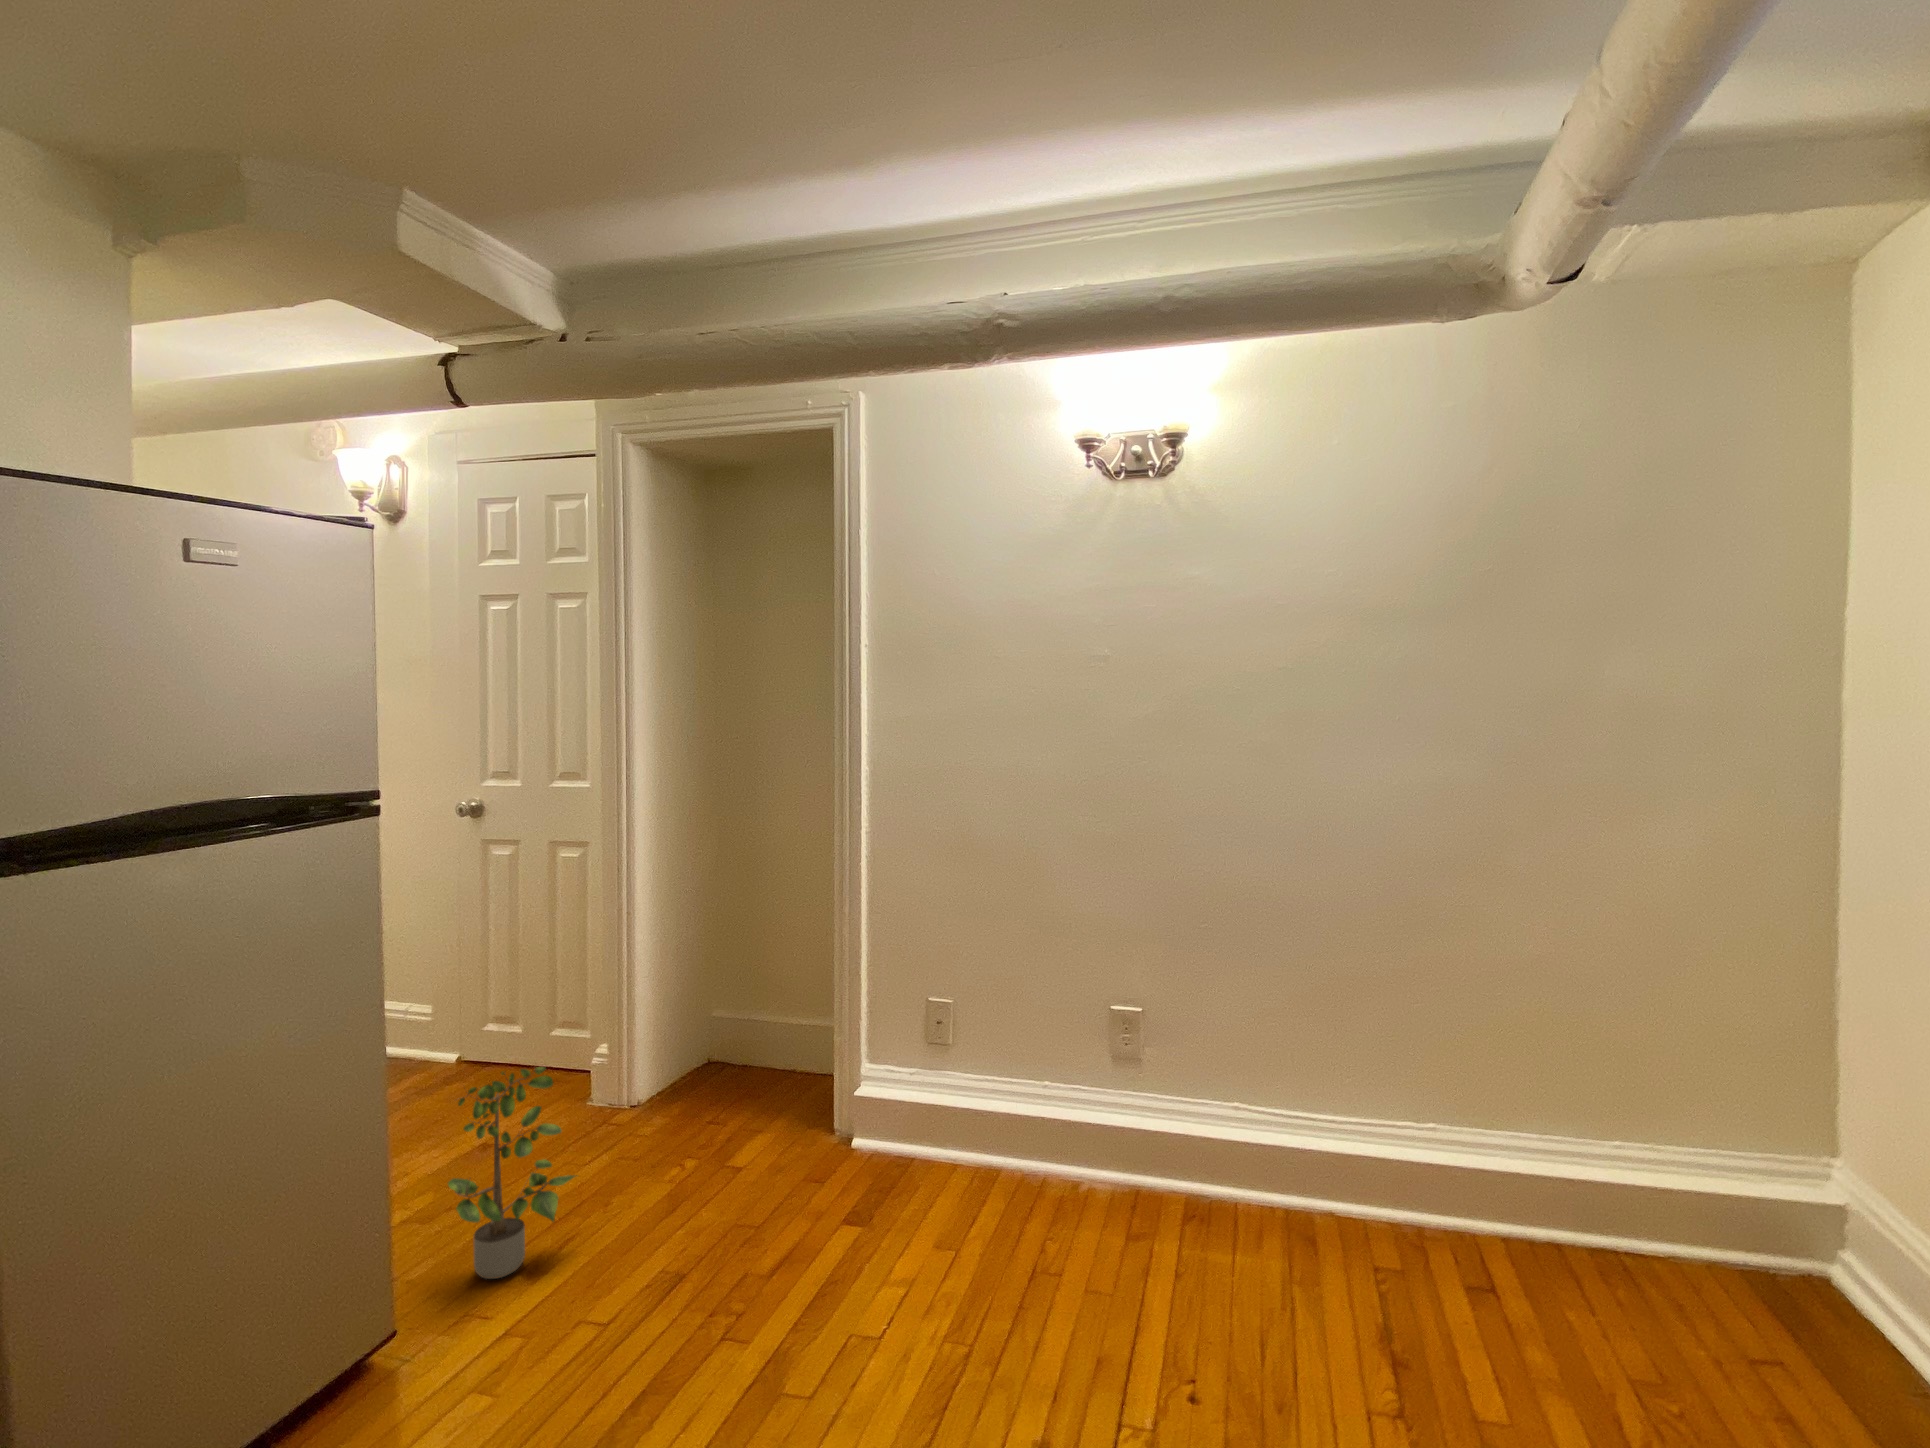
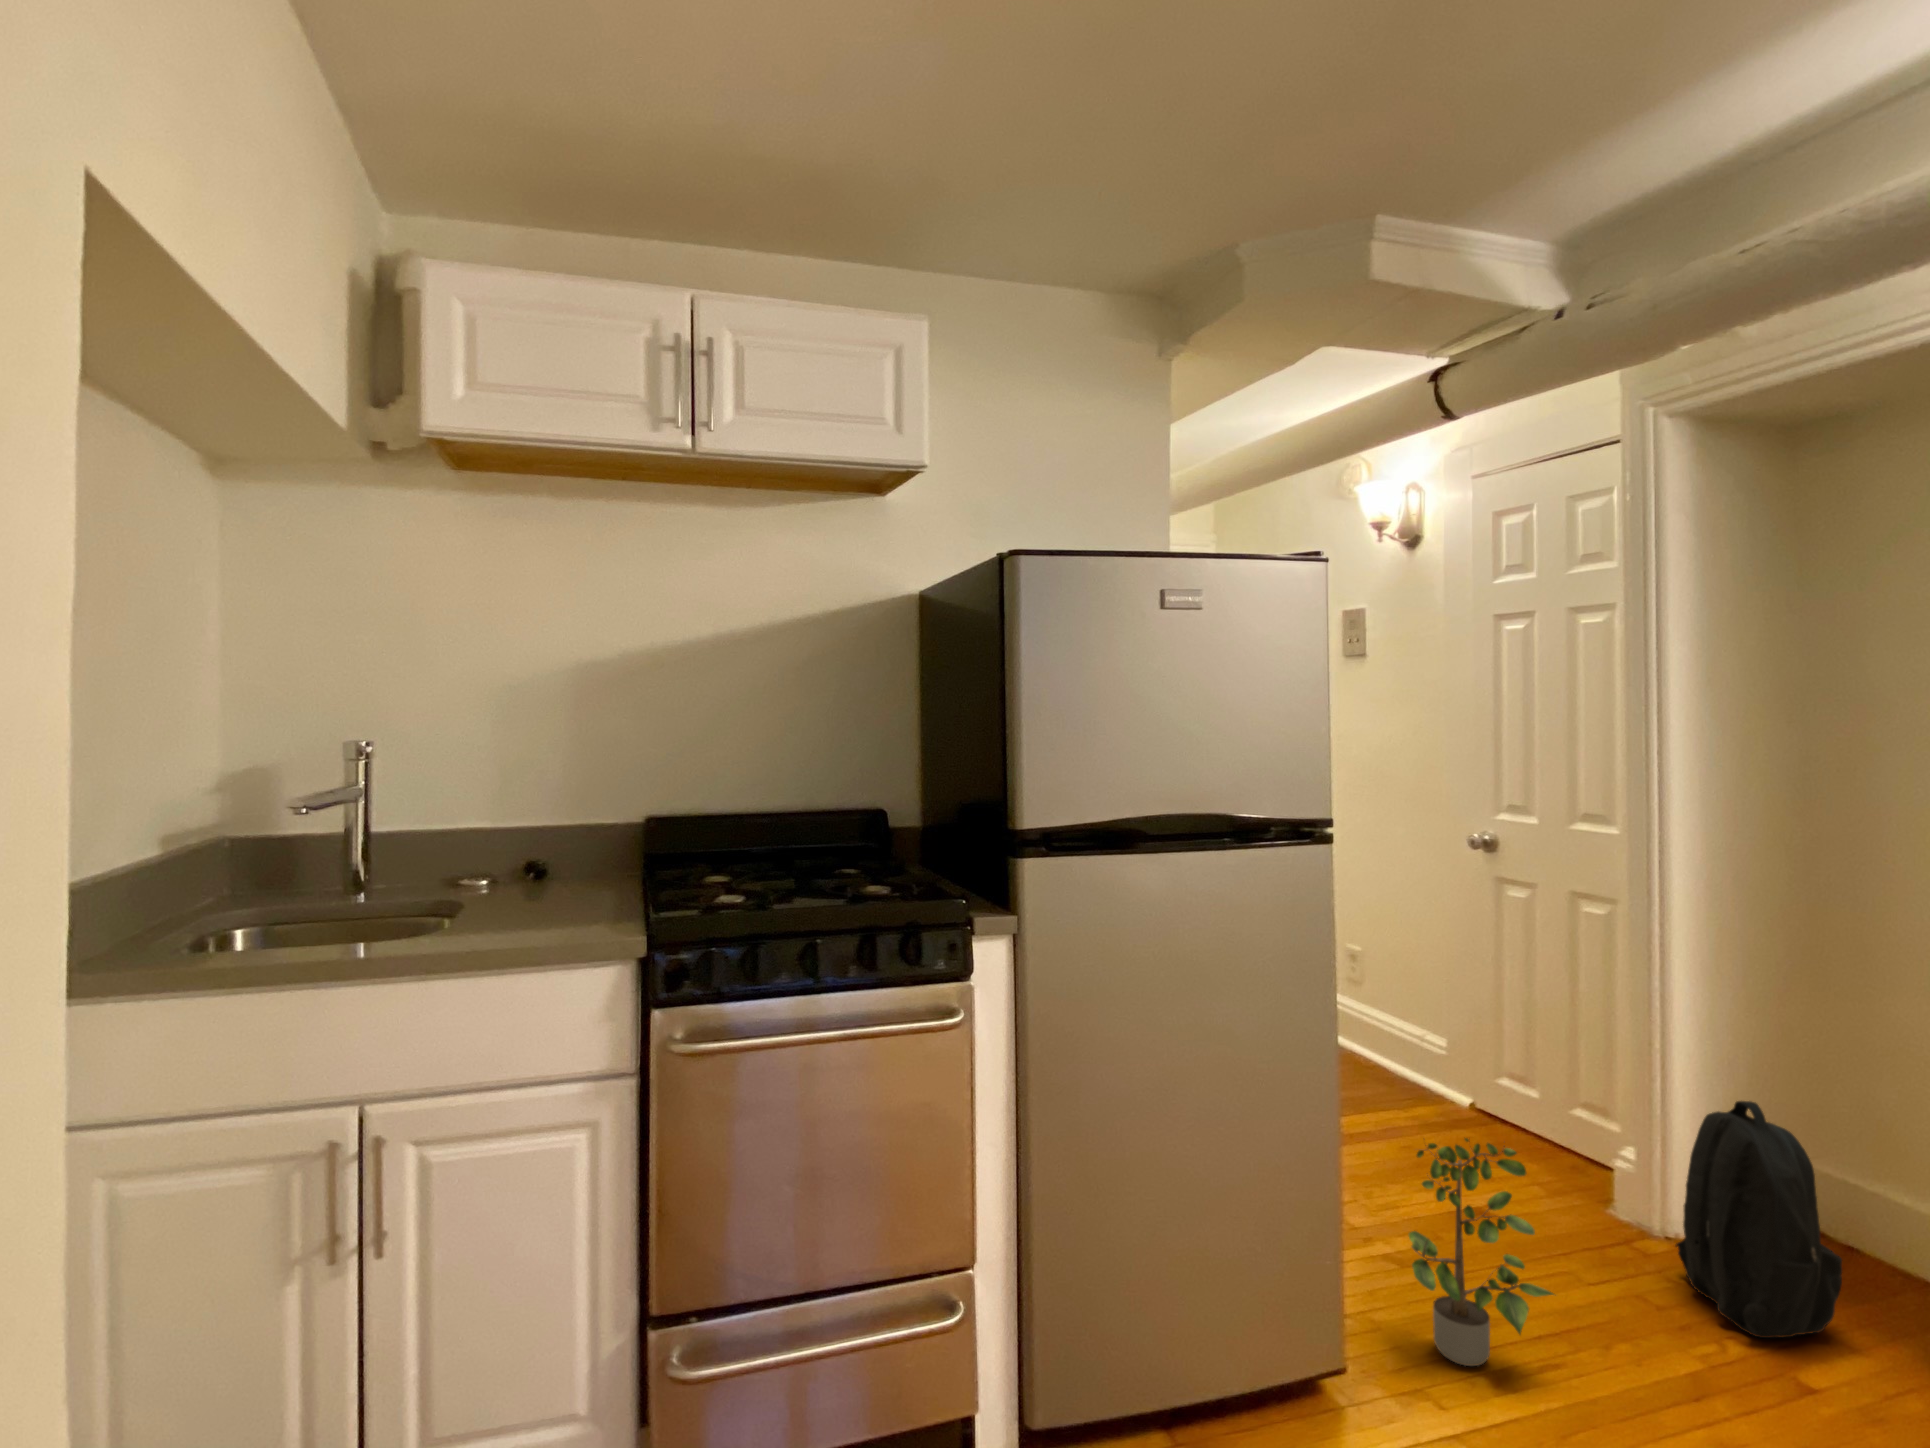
backpack: none [643,974,746,1146] -> present [1676,1101,1842,1338]

